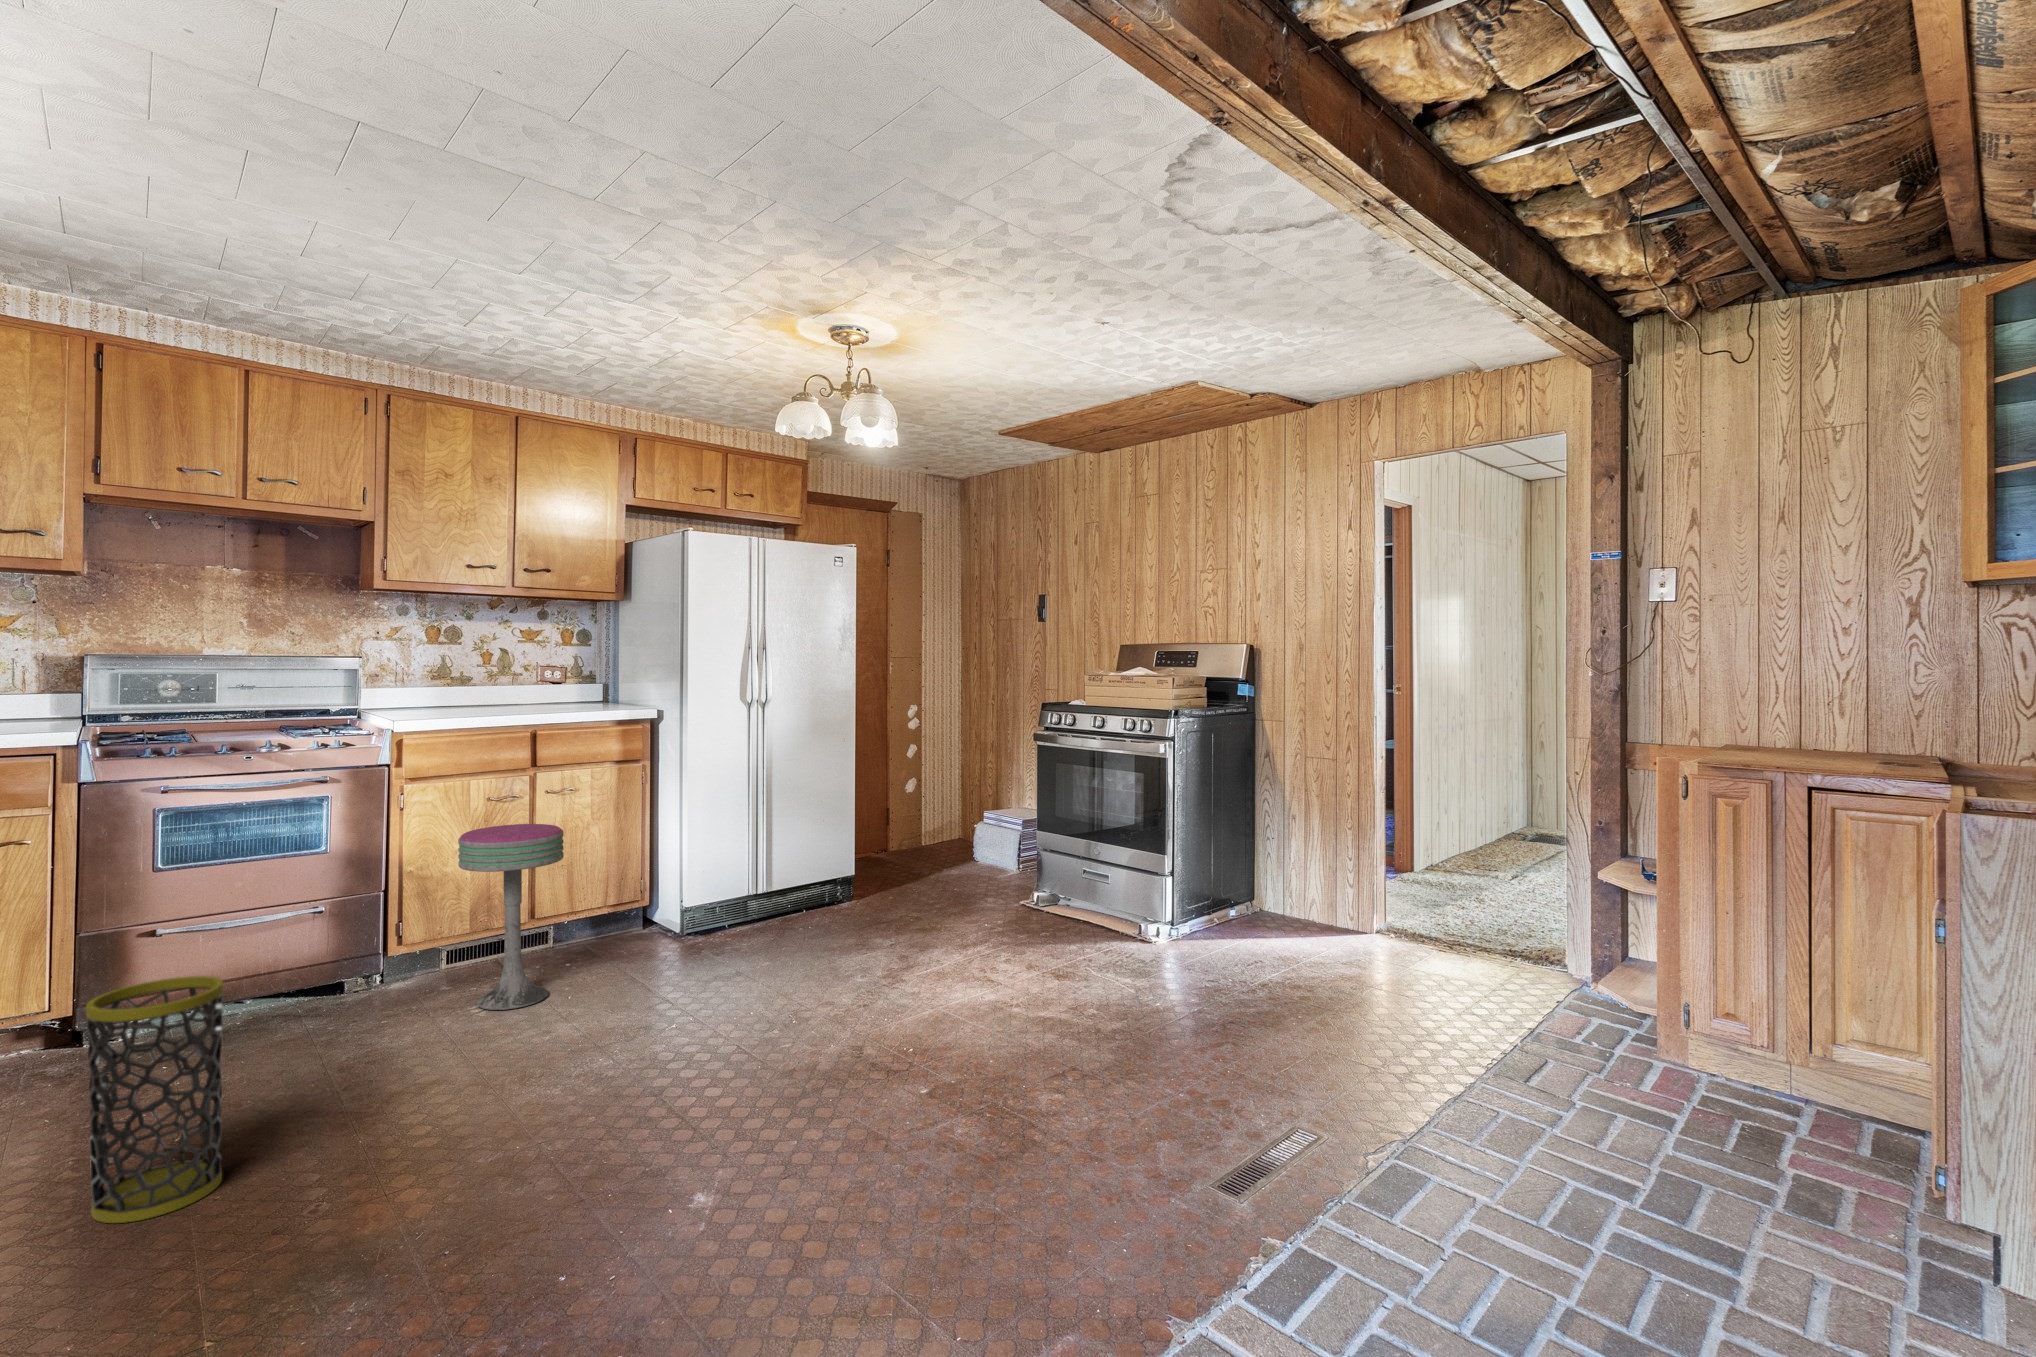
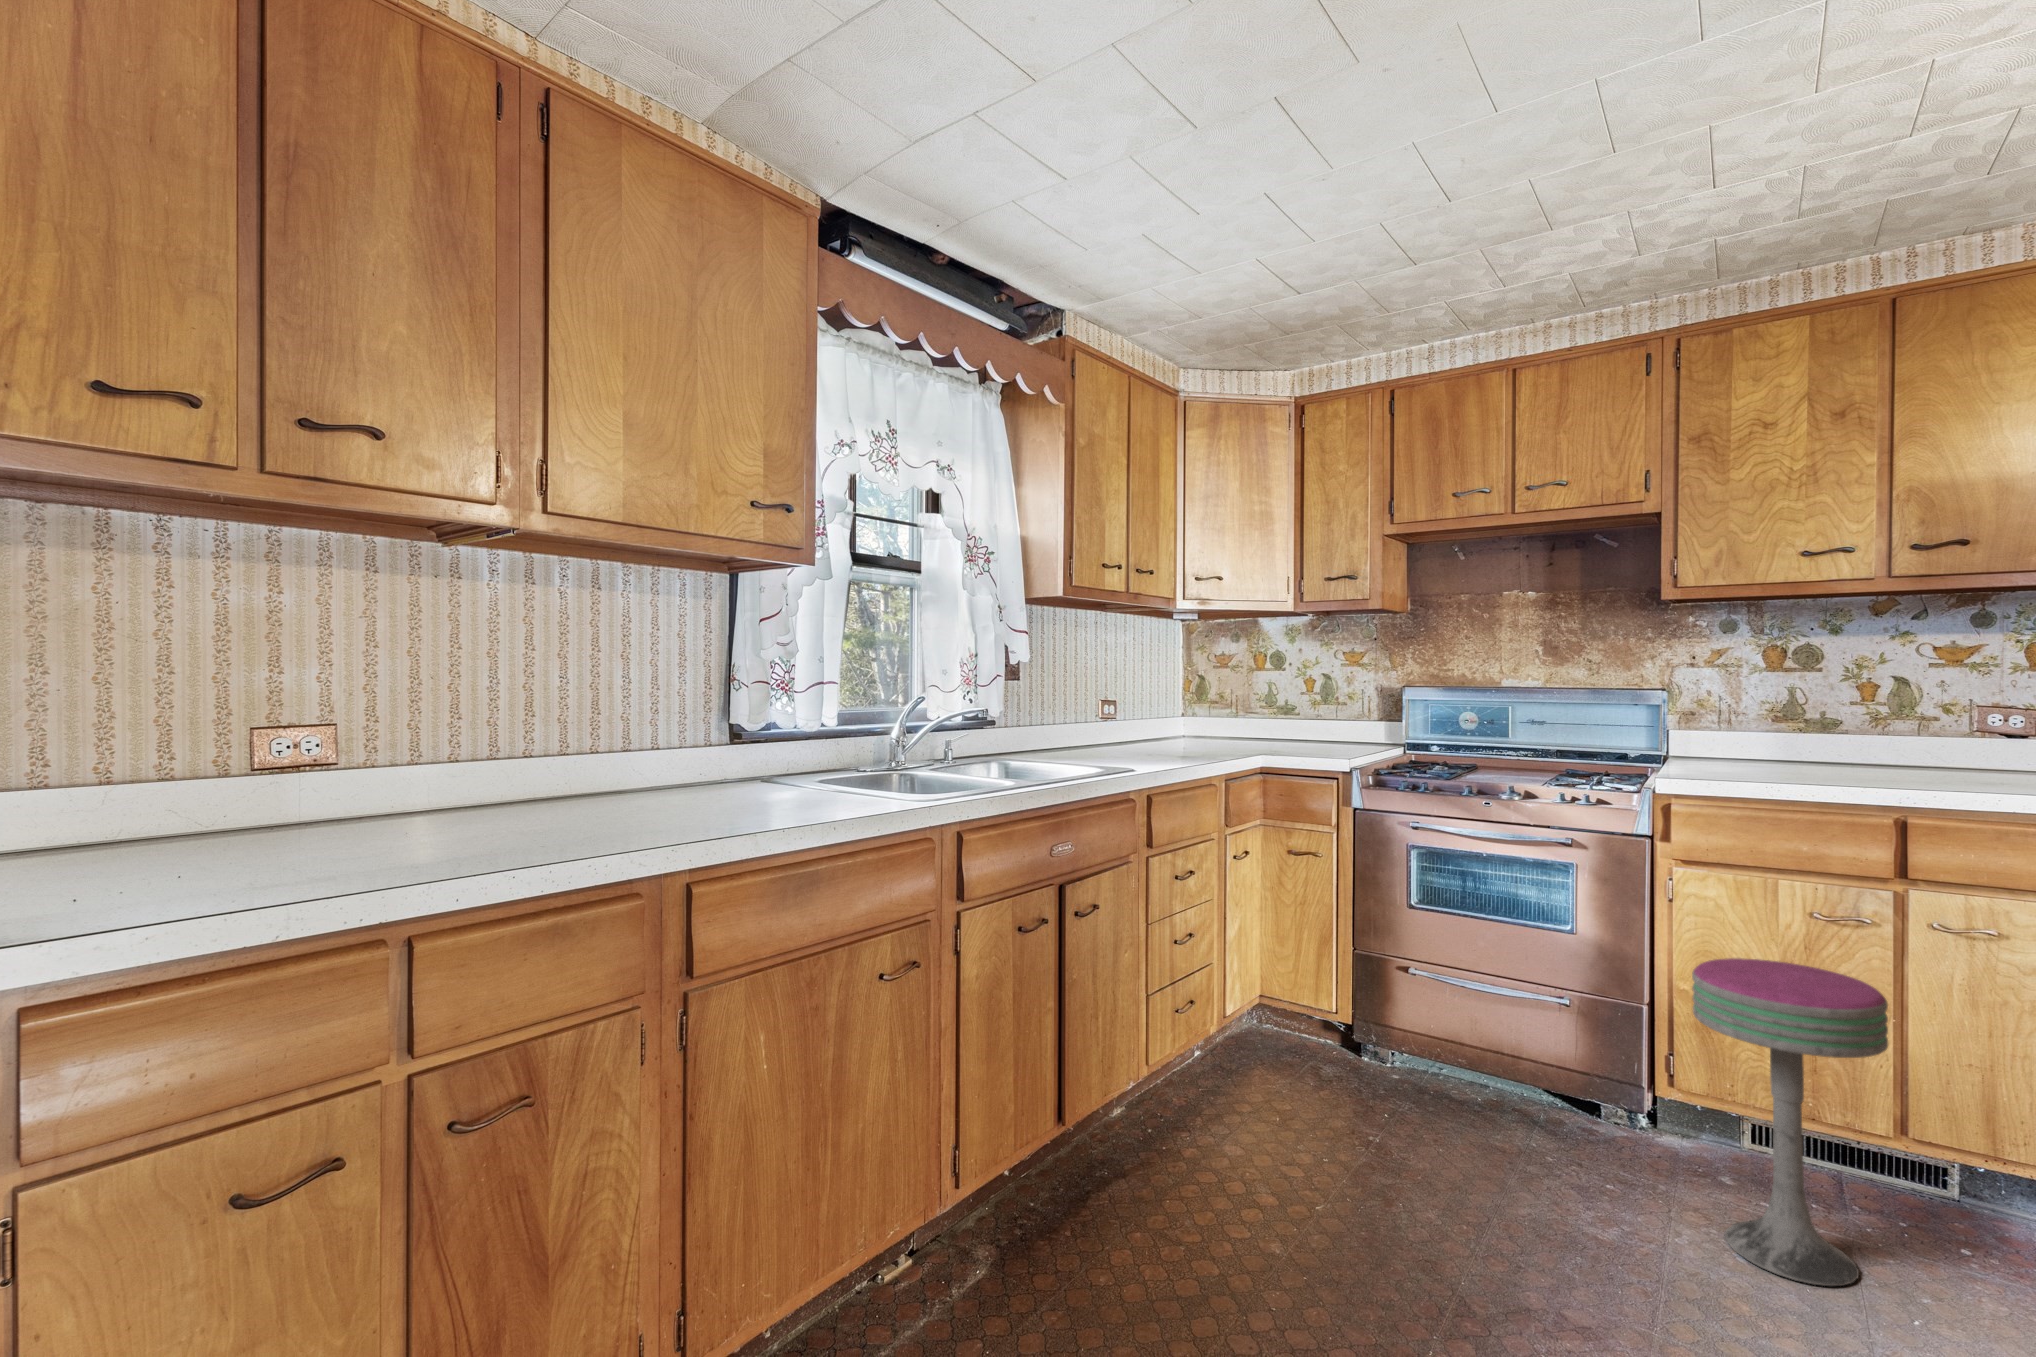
trash can: present [86,976,223,1223] -> none [1167,1036,1275,1304]

